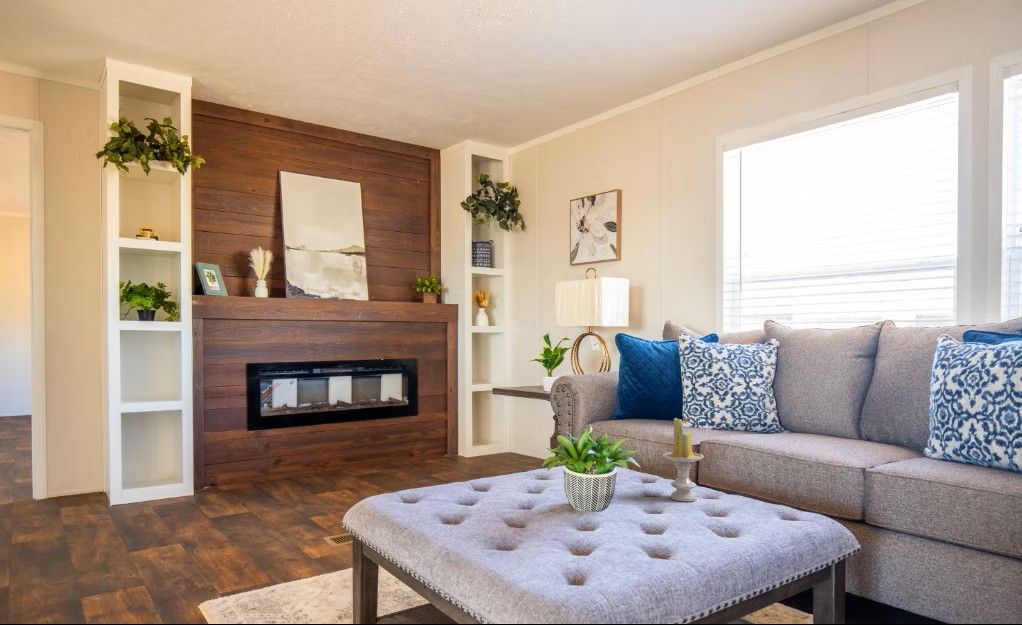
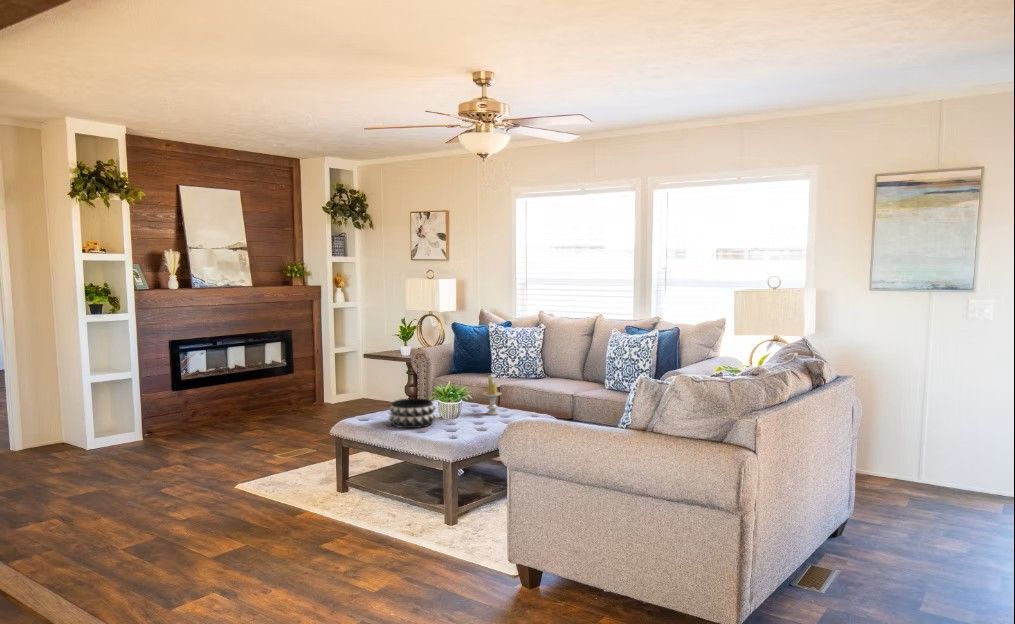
decorative bowl: none [458,457,556,523] -> present [389,398,435,428]

